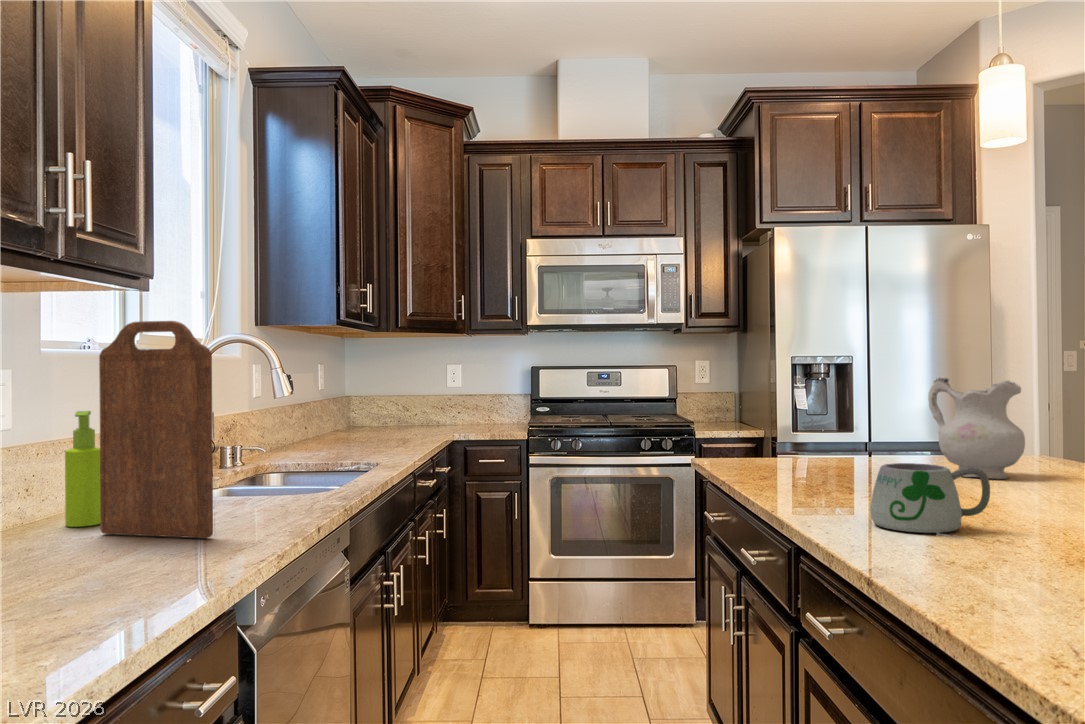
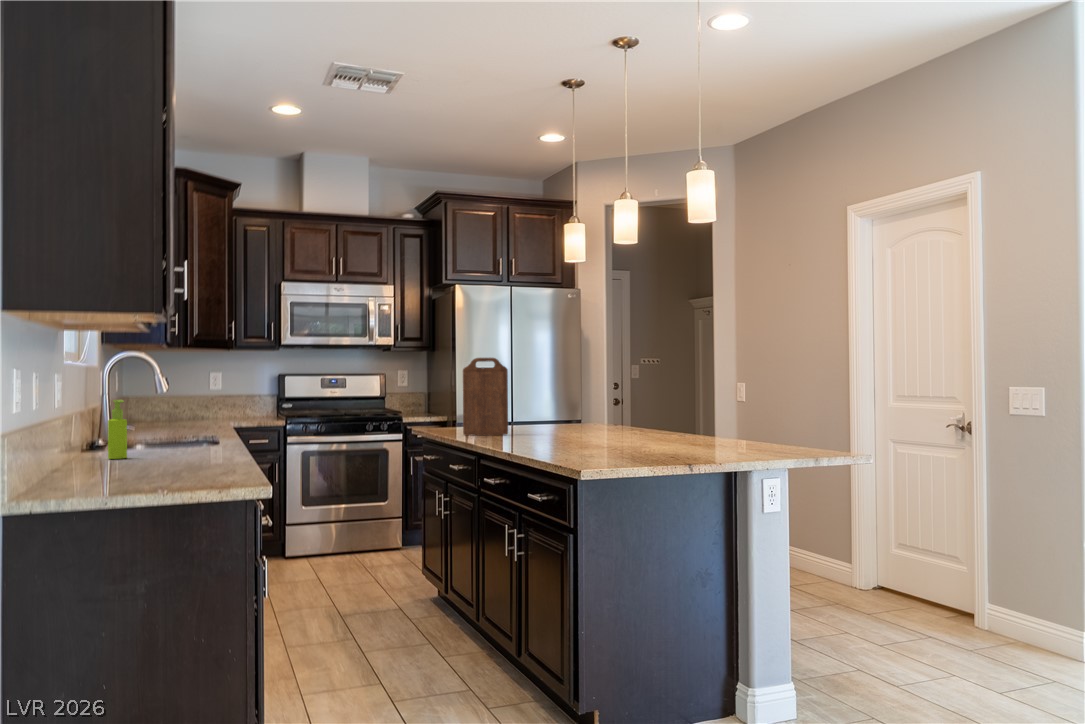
cutting board: present [99,321,213,538] -> present [463,358,508,436]
ceramic pitcher: present [928,378,1025,479] -> none [534,381,576,430]
mug: present [870,463,990,539] -> none [498,416,543,443]

